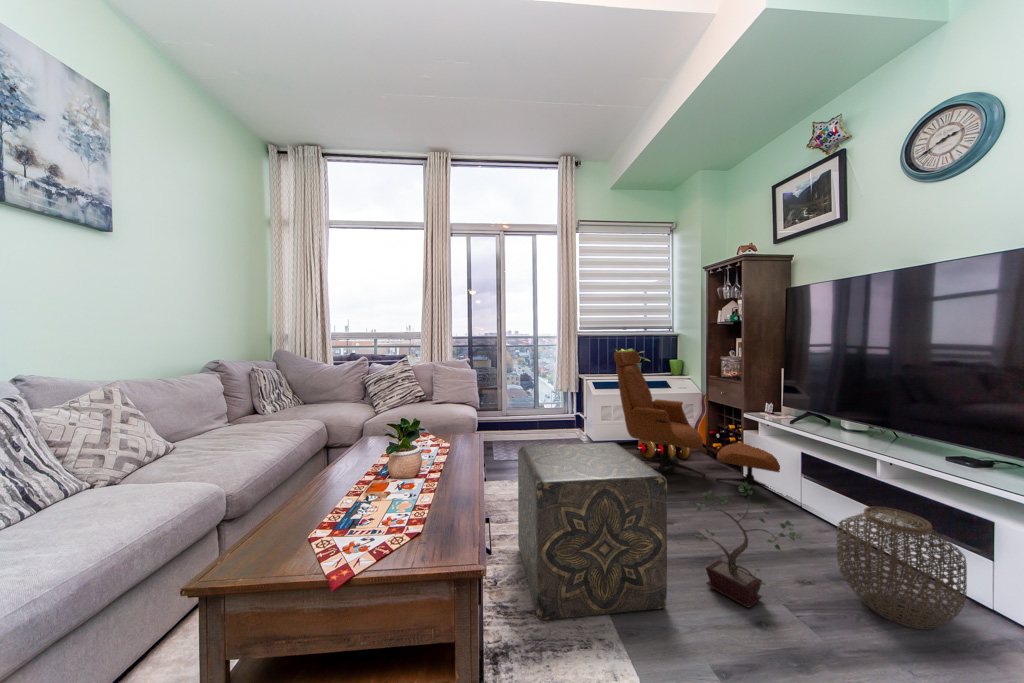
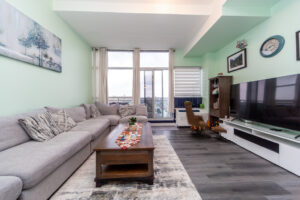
ottoman: present [518,442,667,620] -> none [160,124,196,163]
potted plant: present [693,481,802,608] -> none [202,133,228,163]
woven basket: present [837,507,967,629] -> none [238,139,268,168]

